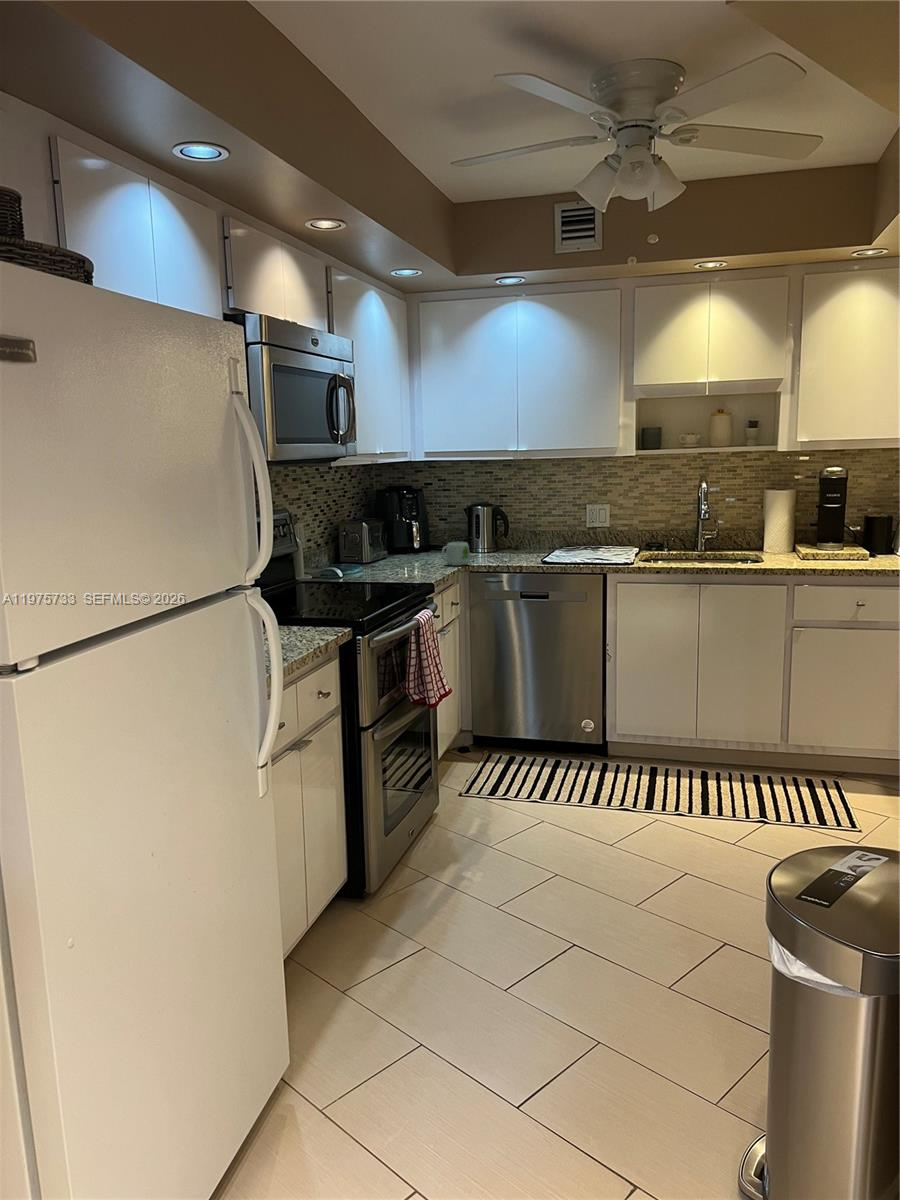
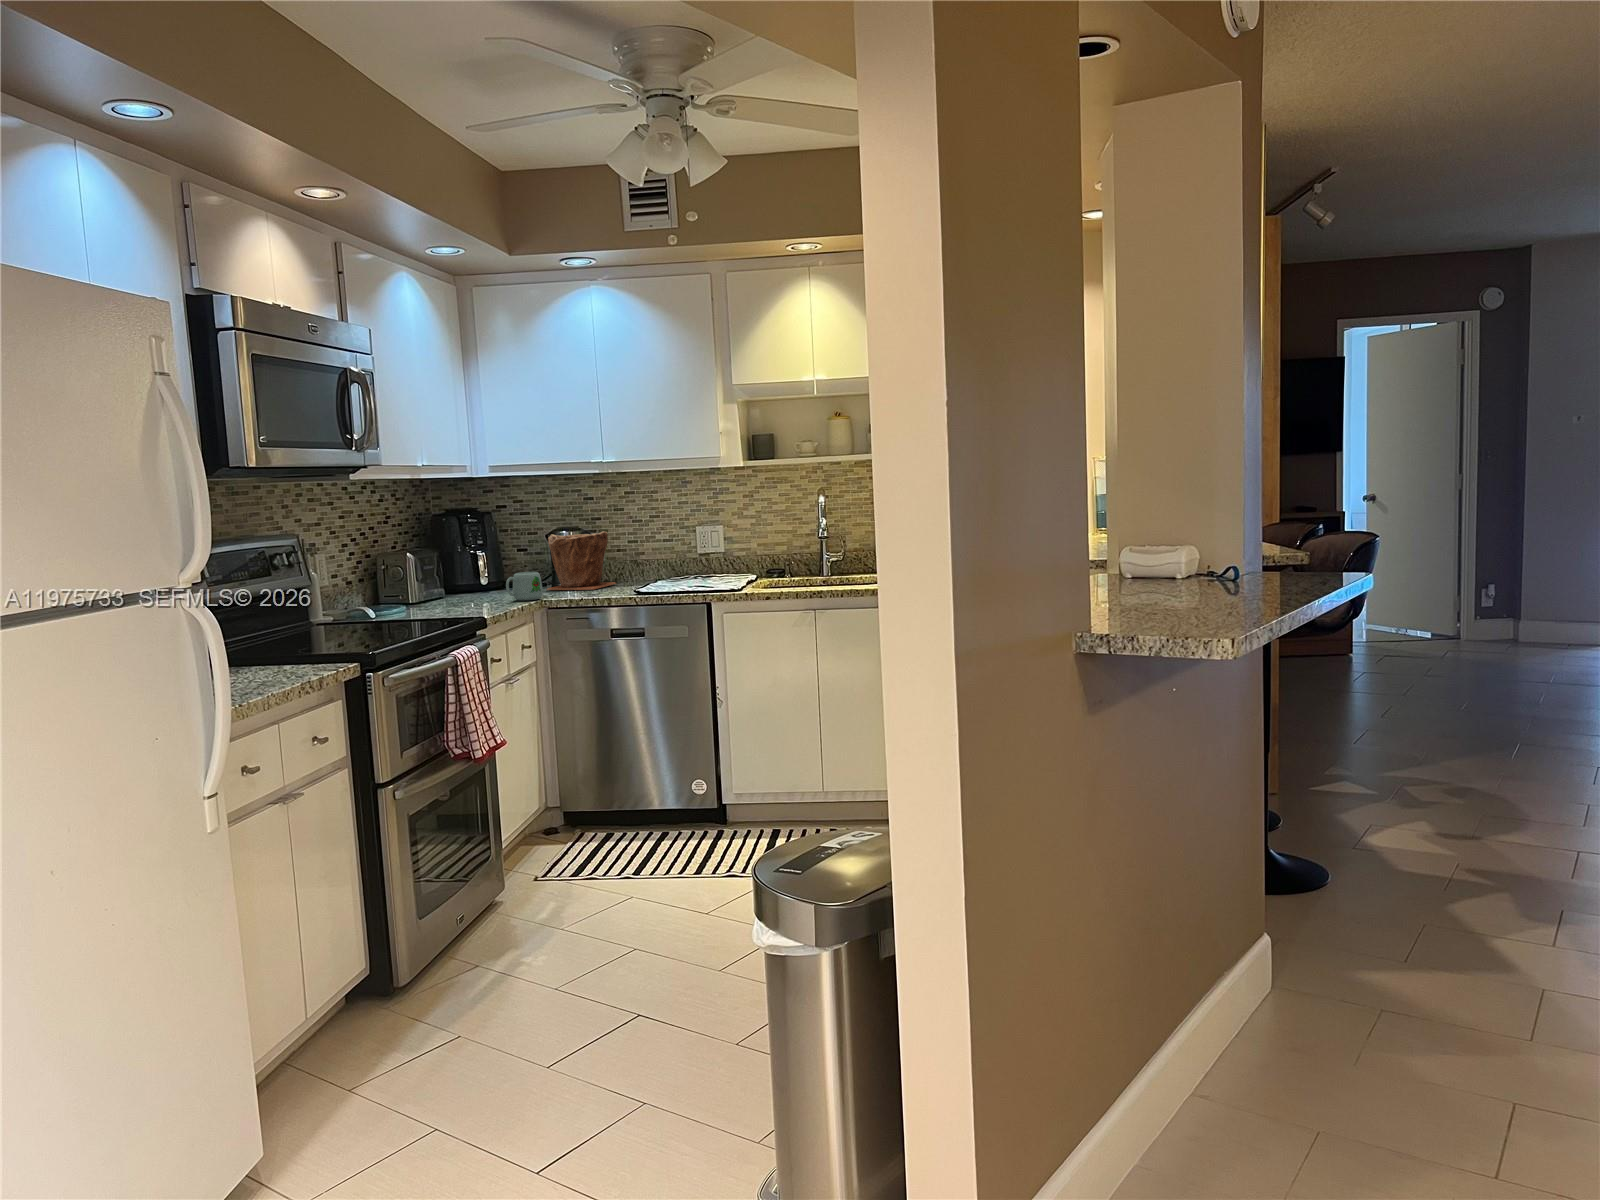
plant pot: none [467,508,523,557] -> present [547,532,616,590]

